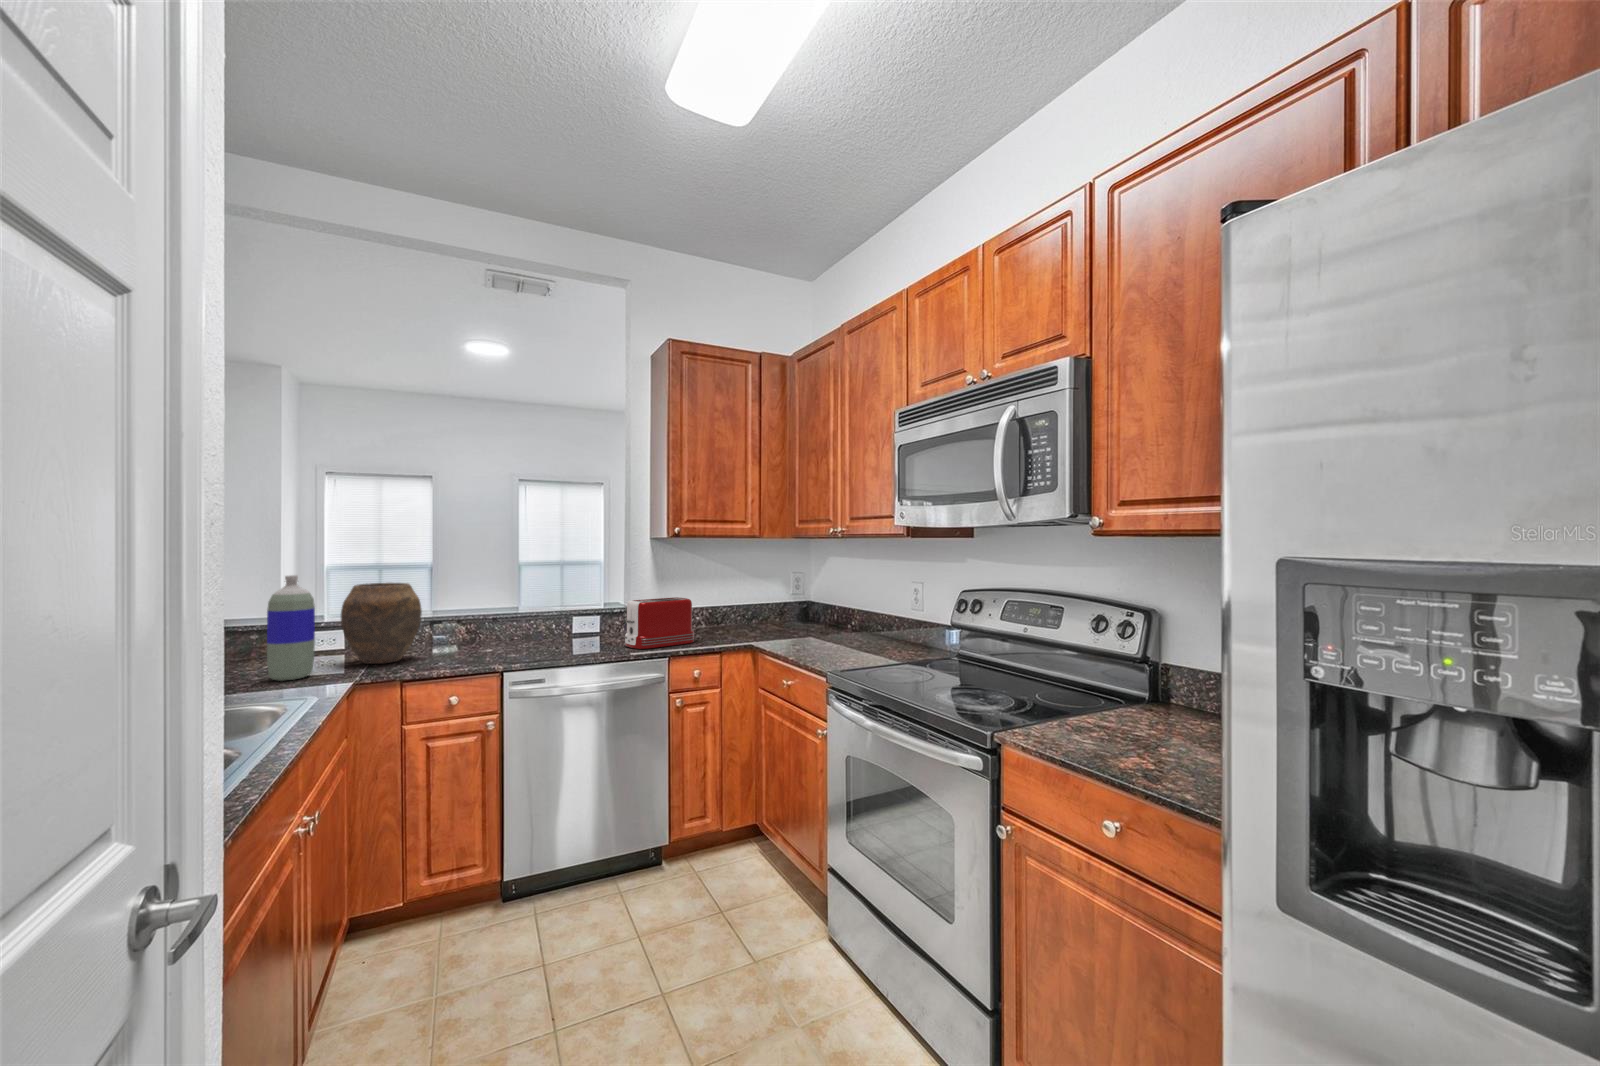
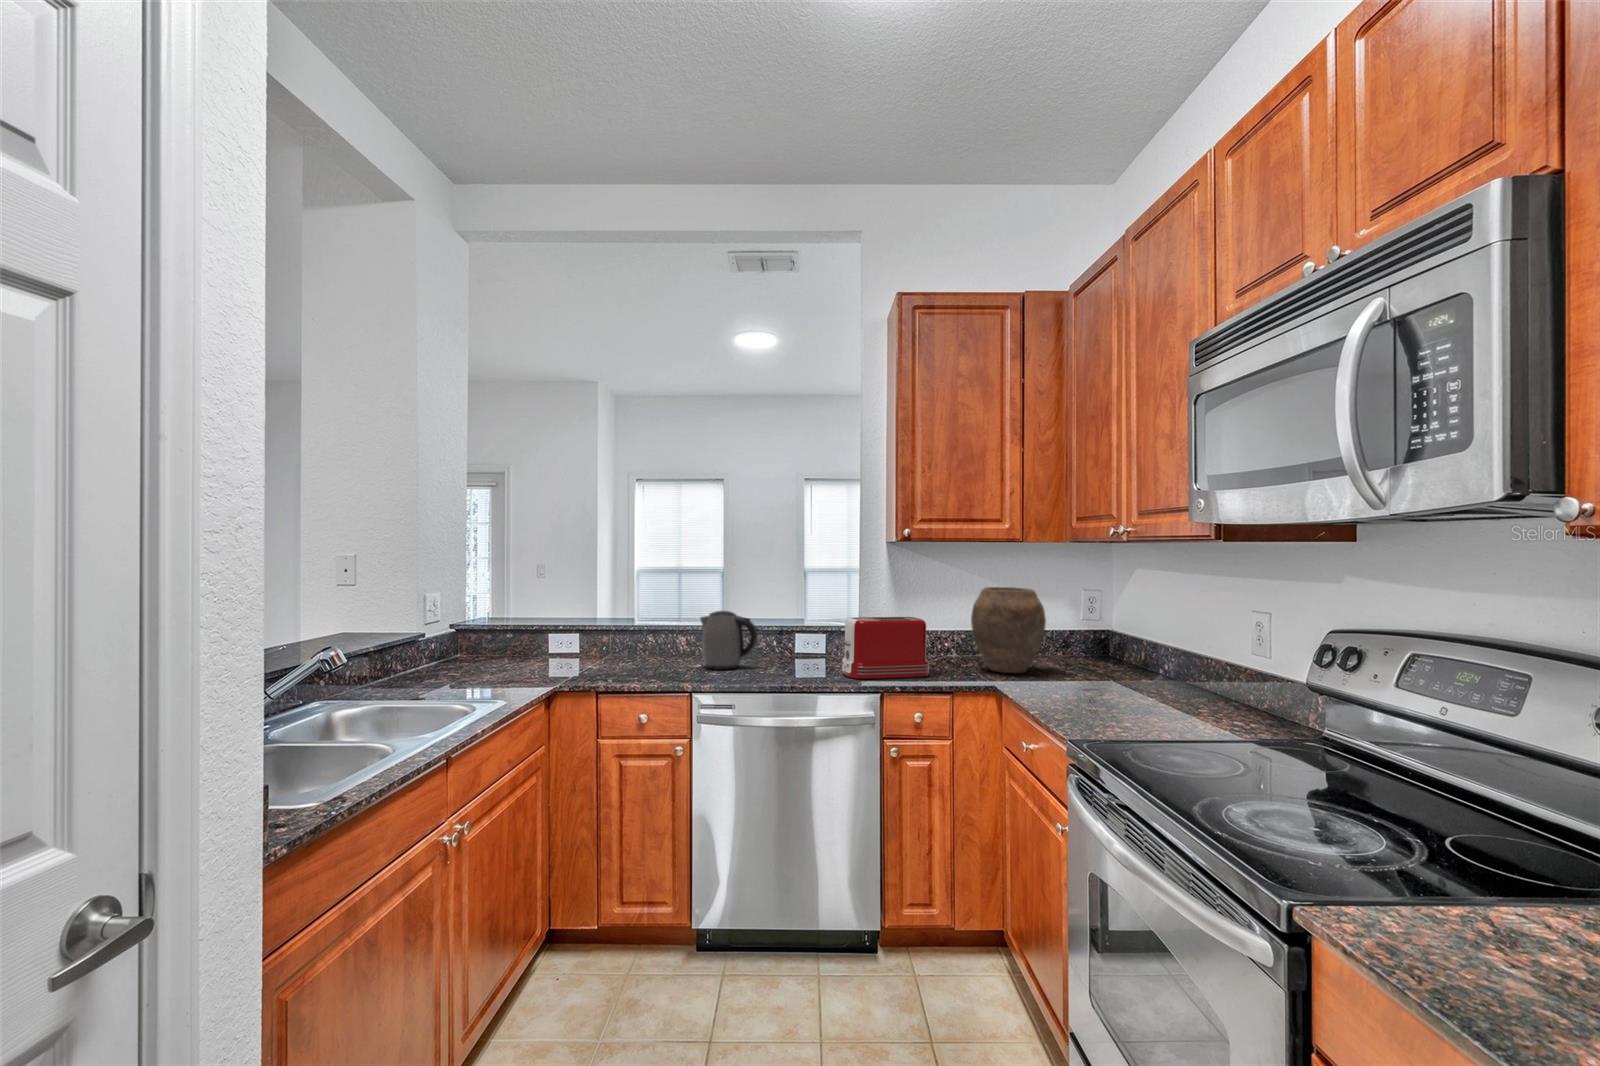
bottle: present [267,575,315,681] -> none [494,574,534,678]
vase: present [341,583,422,664] -> present [971,587,1046,673]
kettle: none [489,601,546,653] -> present [700,611,758,670]

